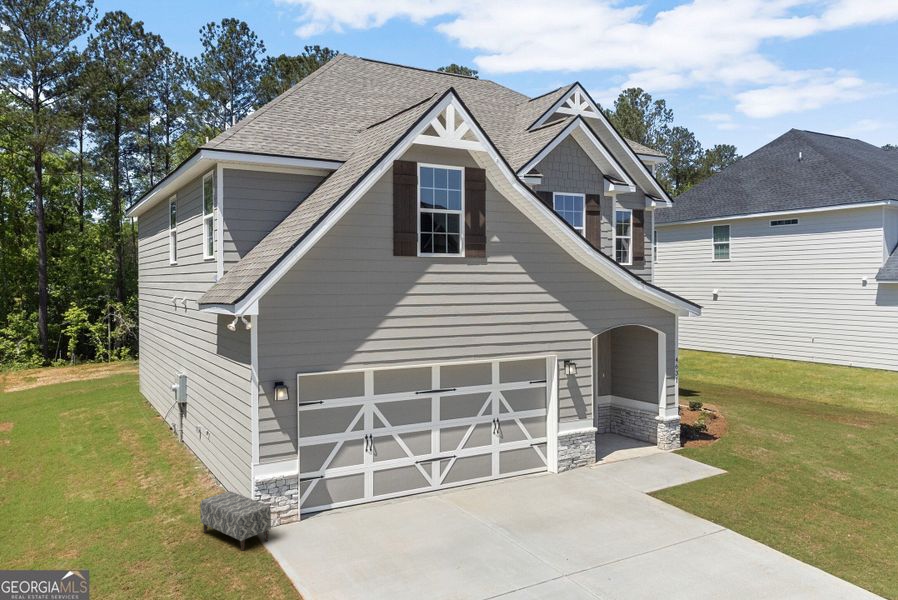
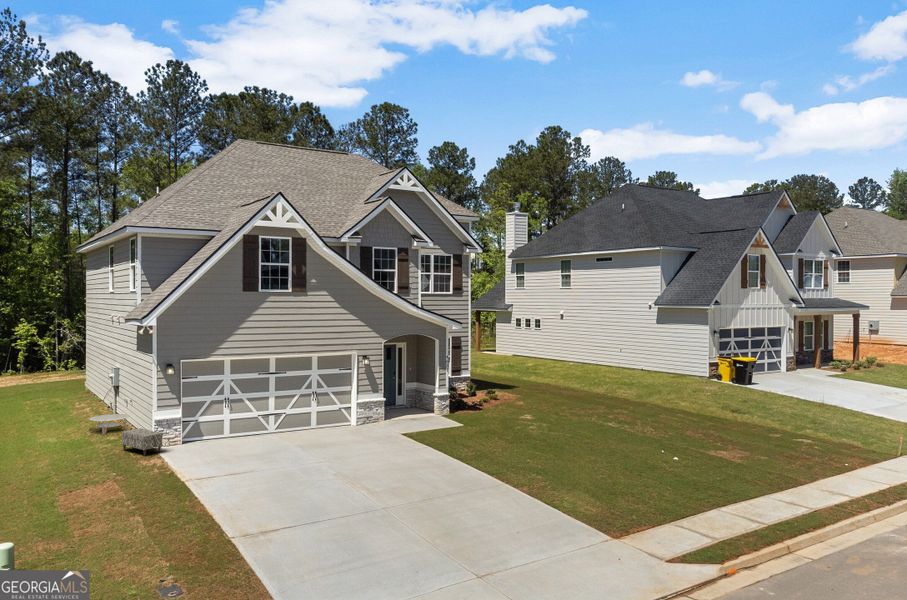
round table: none [145,450,206,489] -> present [89,414,129,435]

